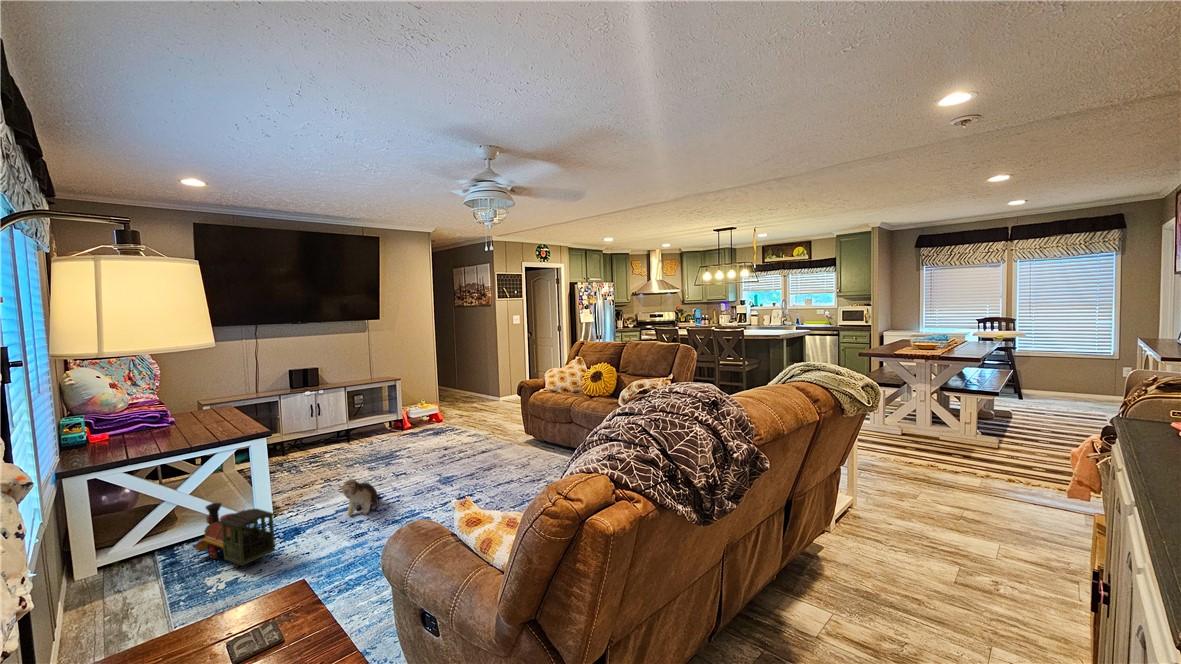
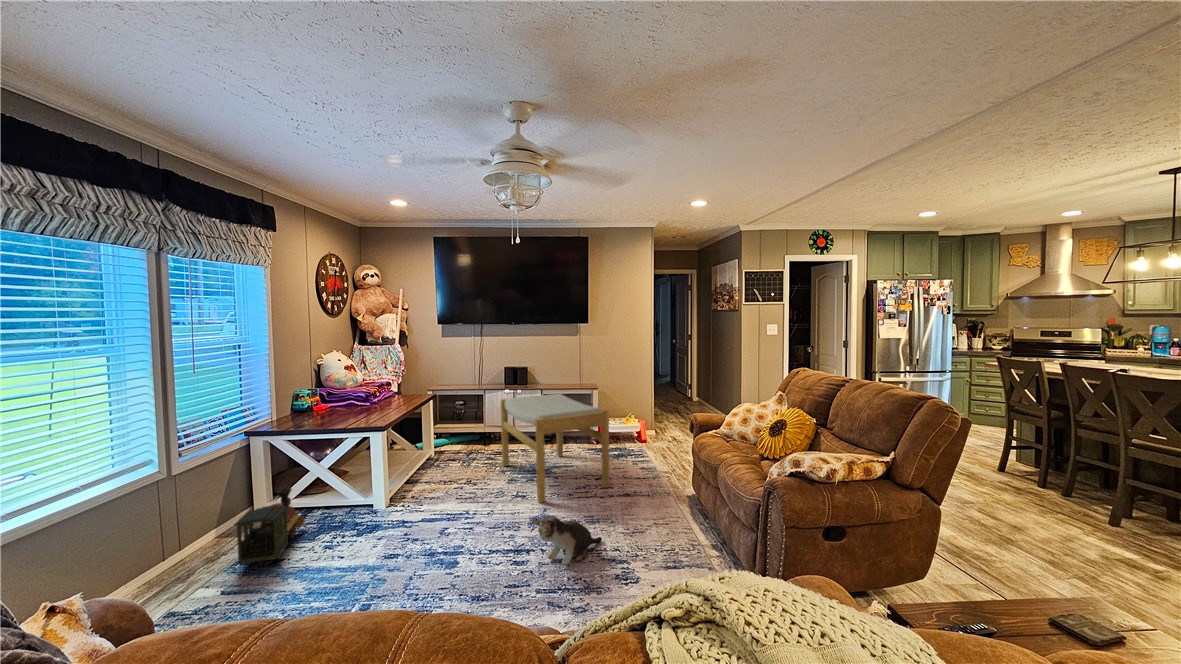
footstool: none [339,385,467,469] -> present [501,393,610,502]
plush toy: present [338,479,380,516] -> present [533,516,602,565]

